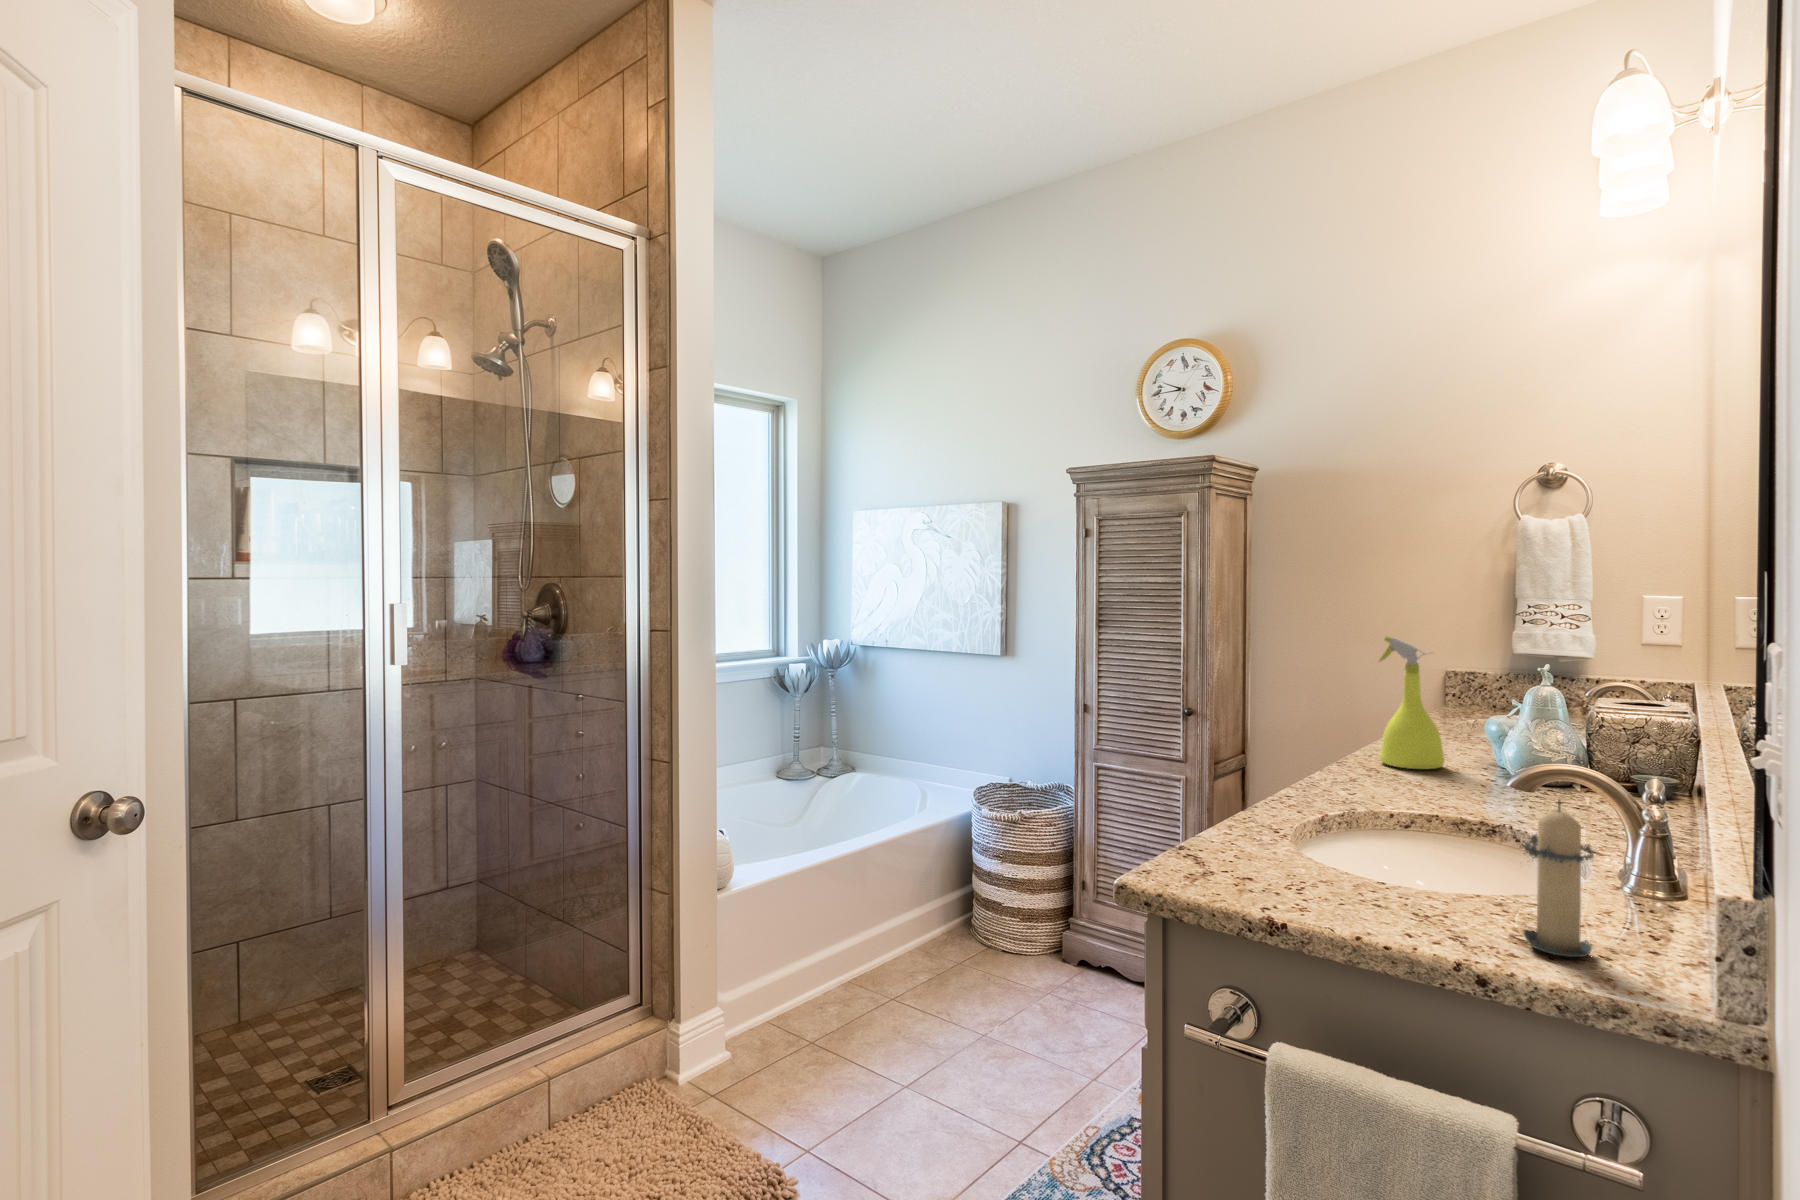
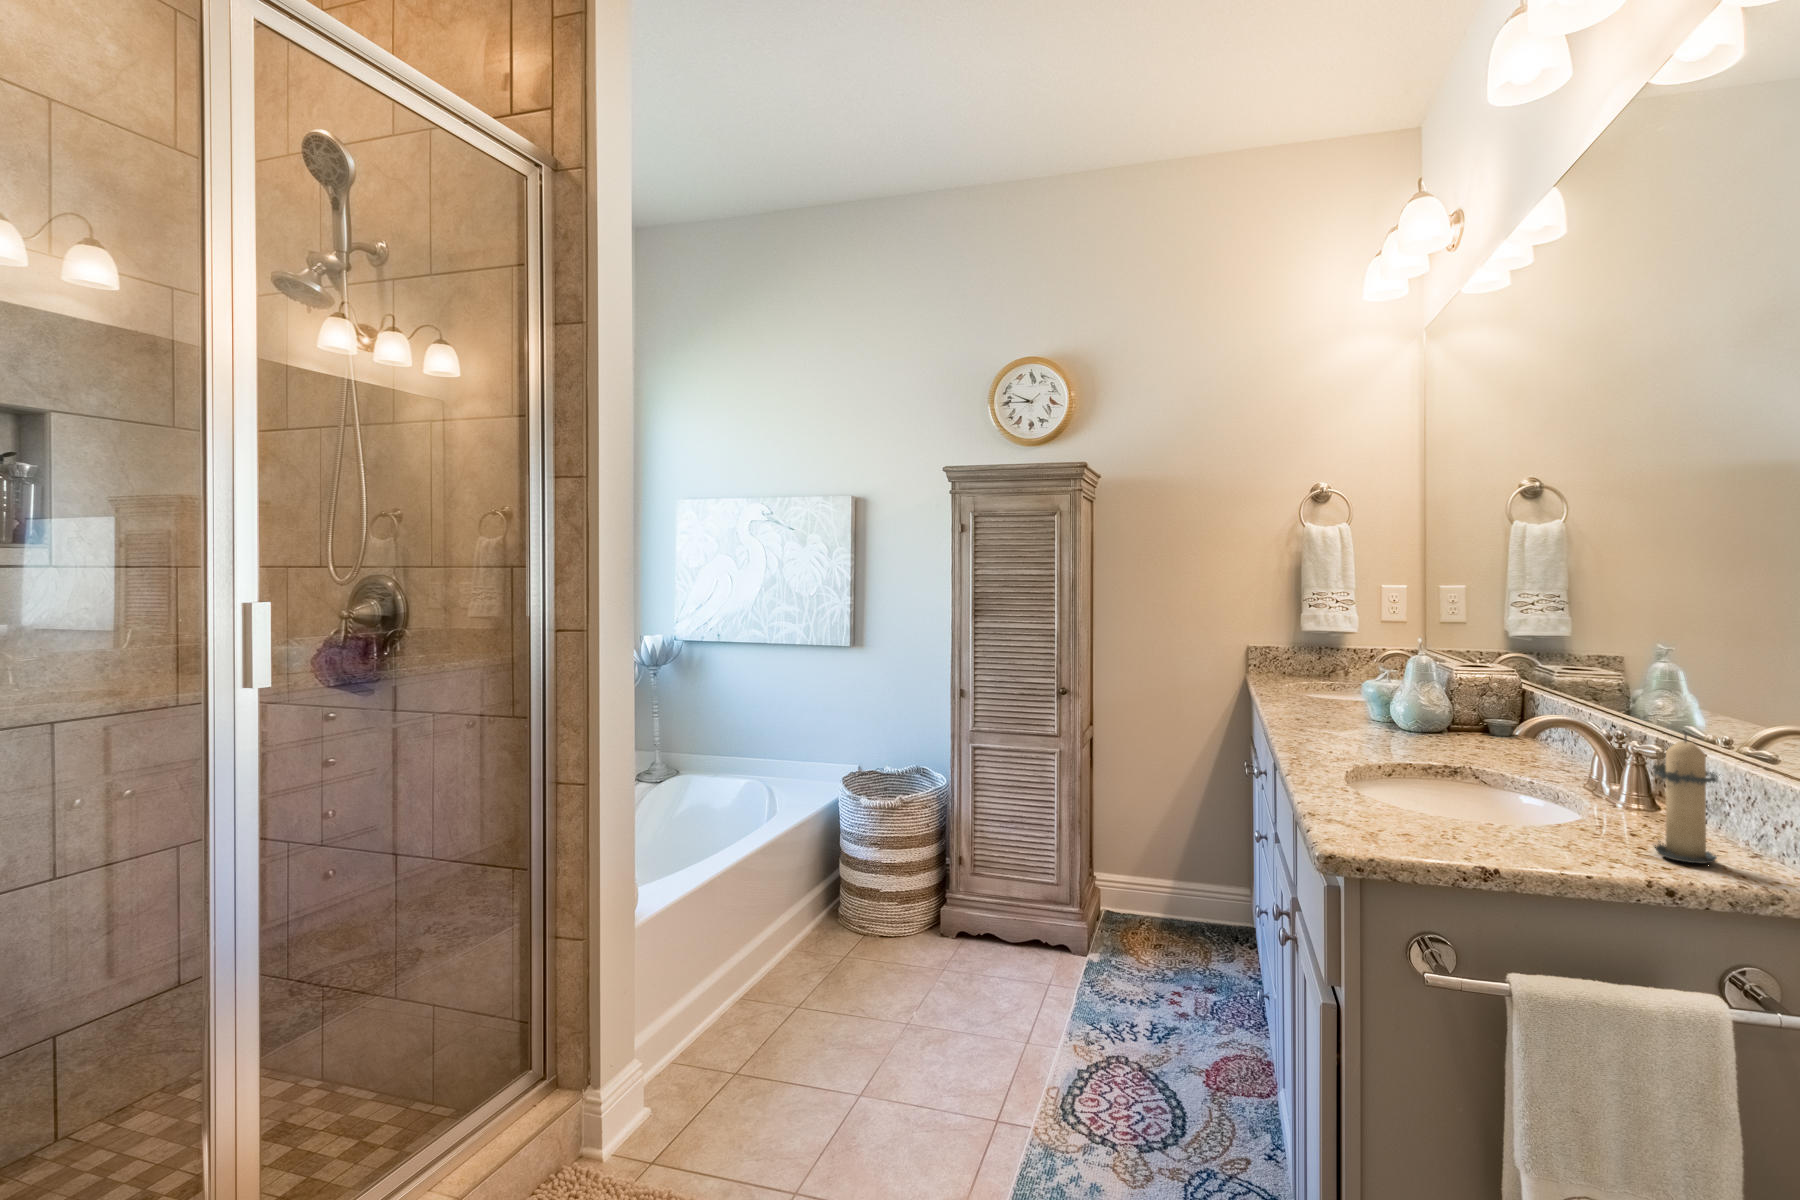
spray bottle: present [1379,637,1445,769] -> none [1290,615,1347,727]

